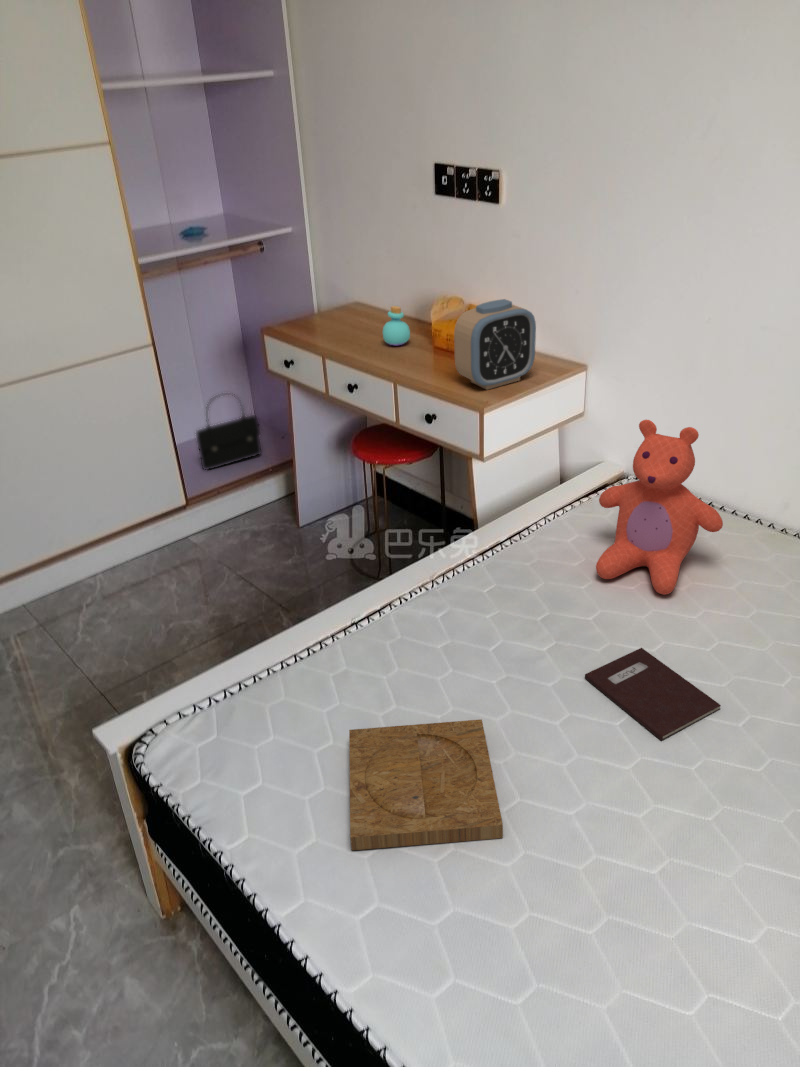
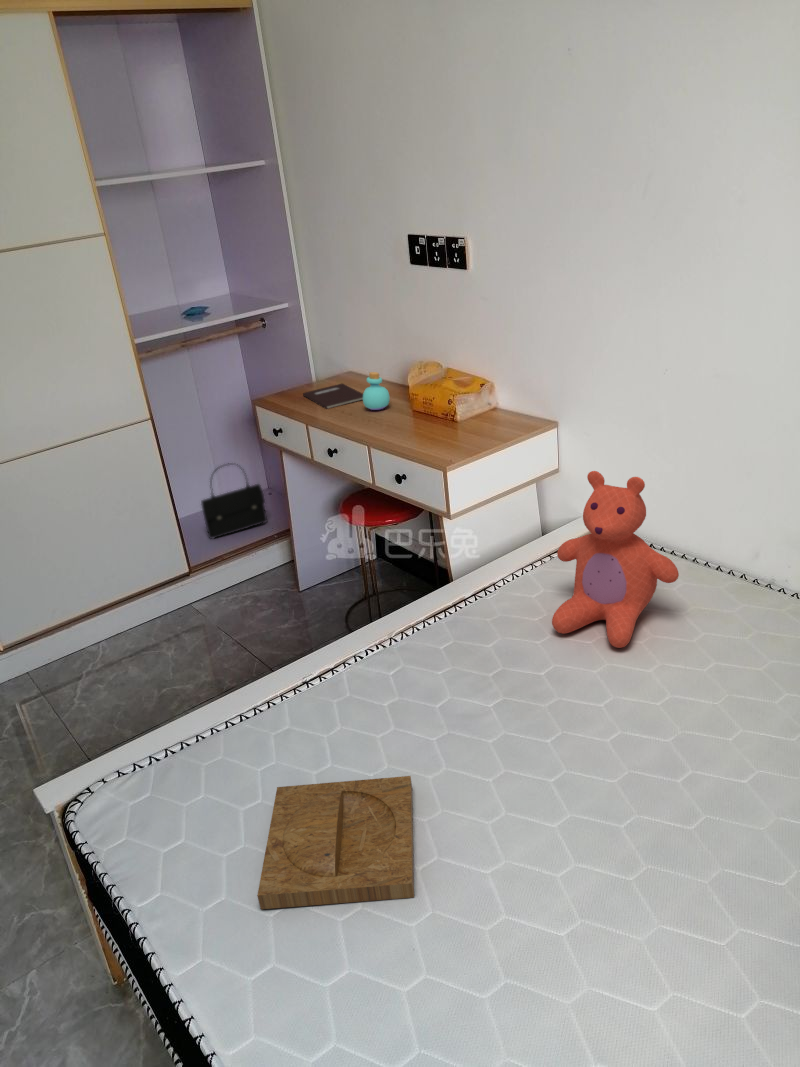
alarm clock: present [454,299,536,390] -> none [419,360,502,449]
notebook: present [585,648,721,740] -> present [303,384,363,409]

